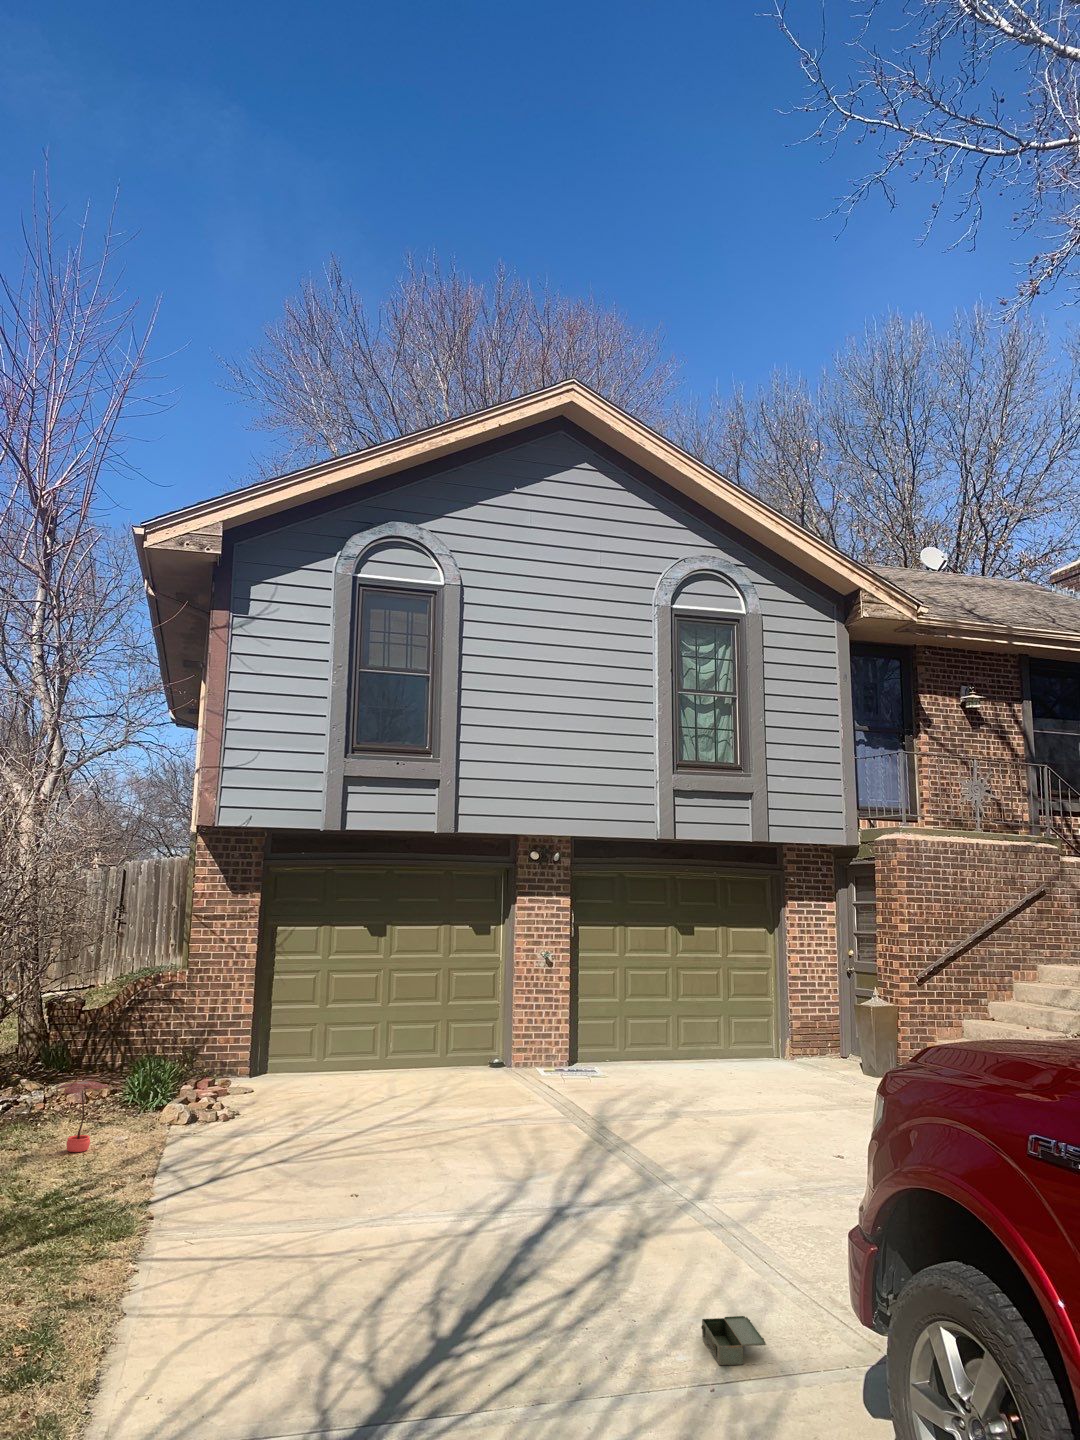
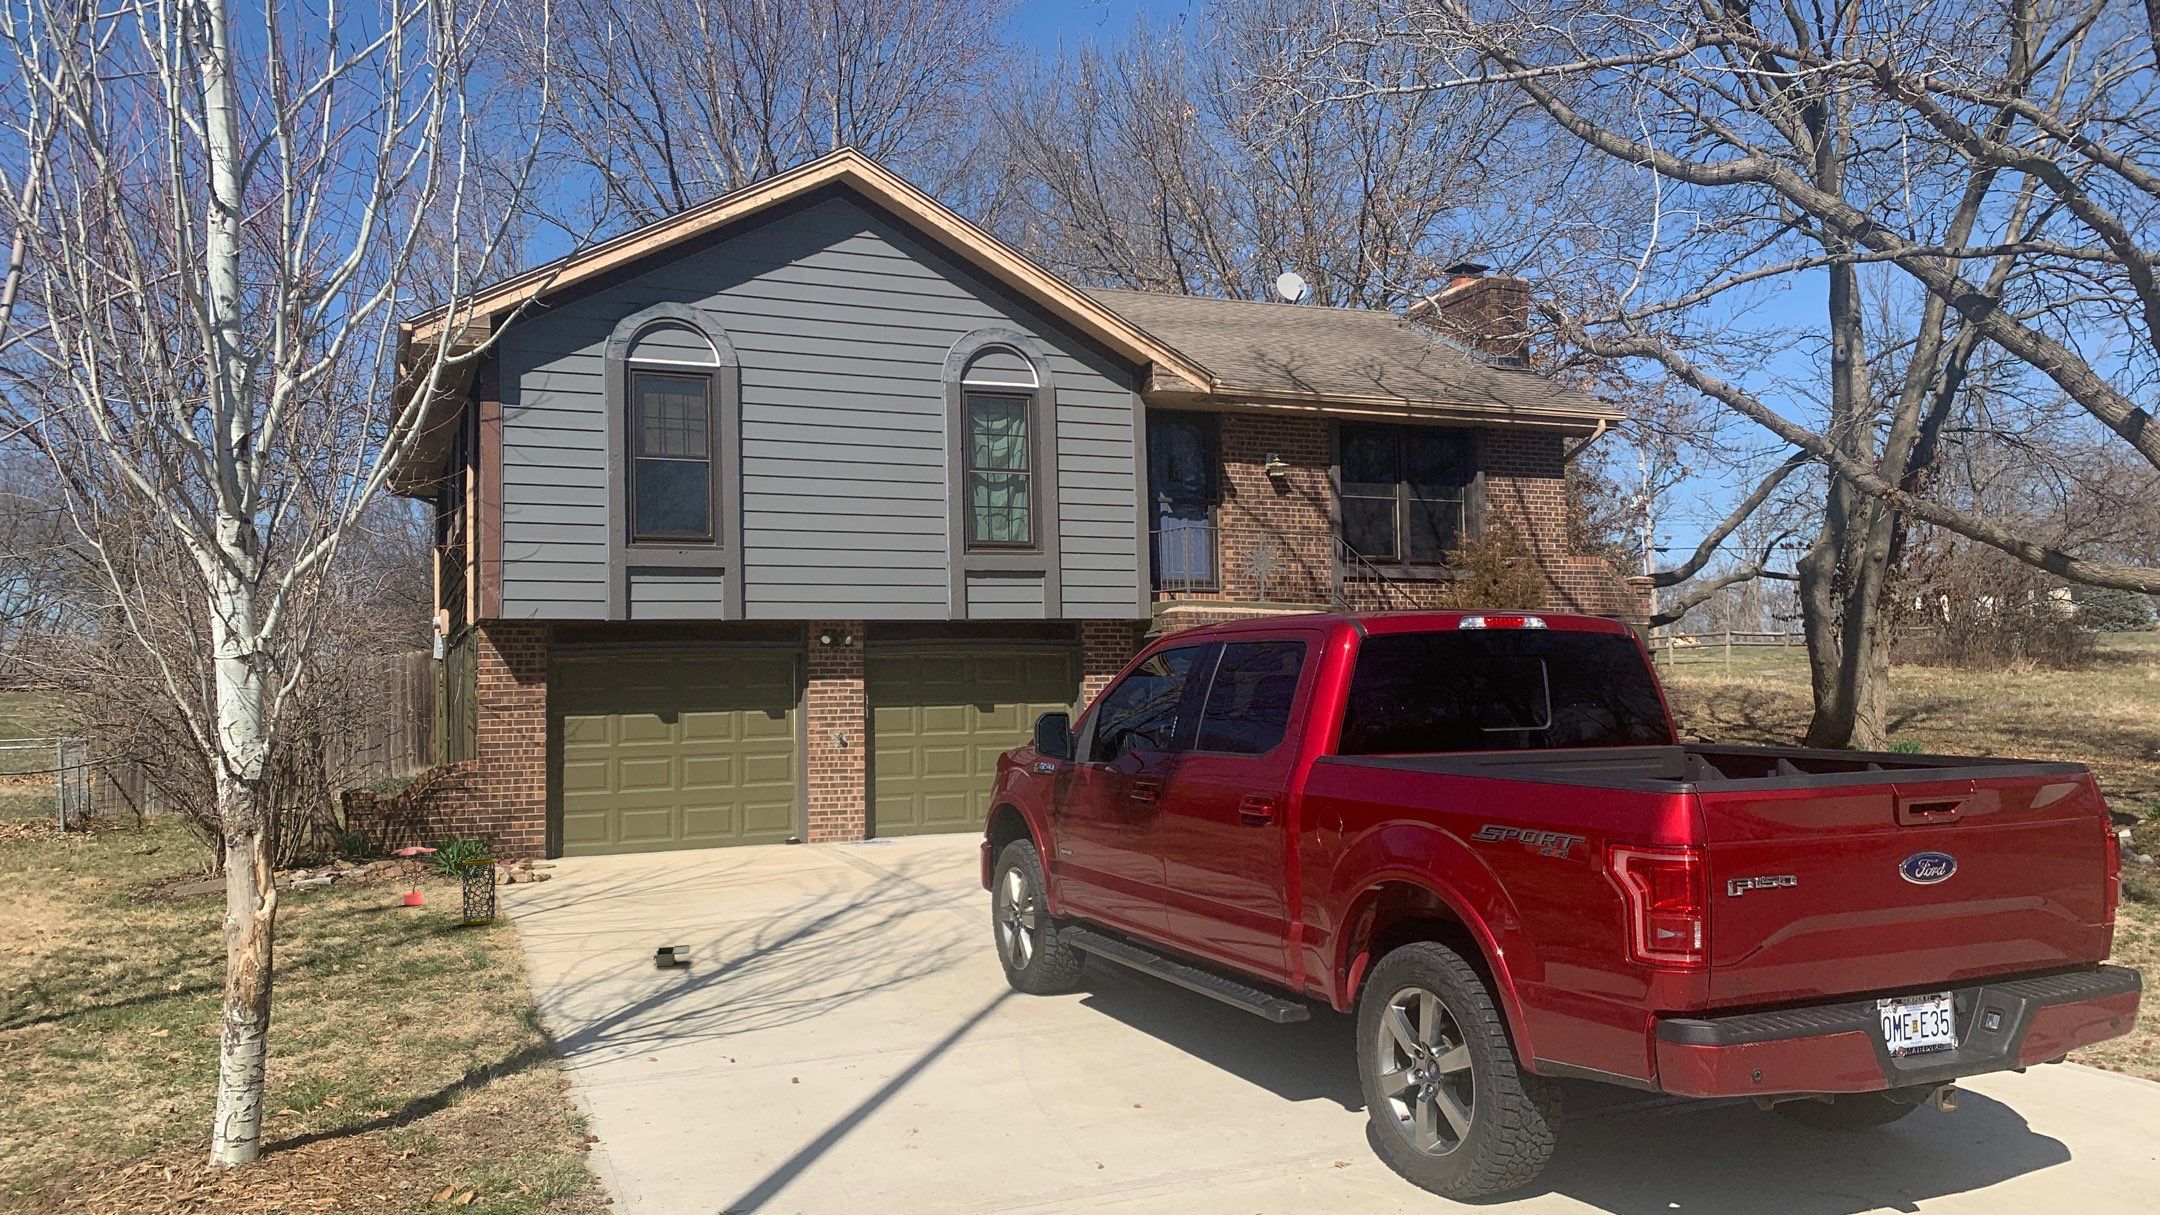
trash can: none [109,1115,154,1206] -> present [462,859,495,925]
toolbox: present [701,1316,766,1365] -> present [653,945,690,966]

